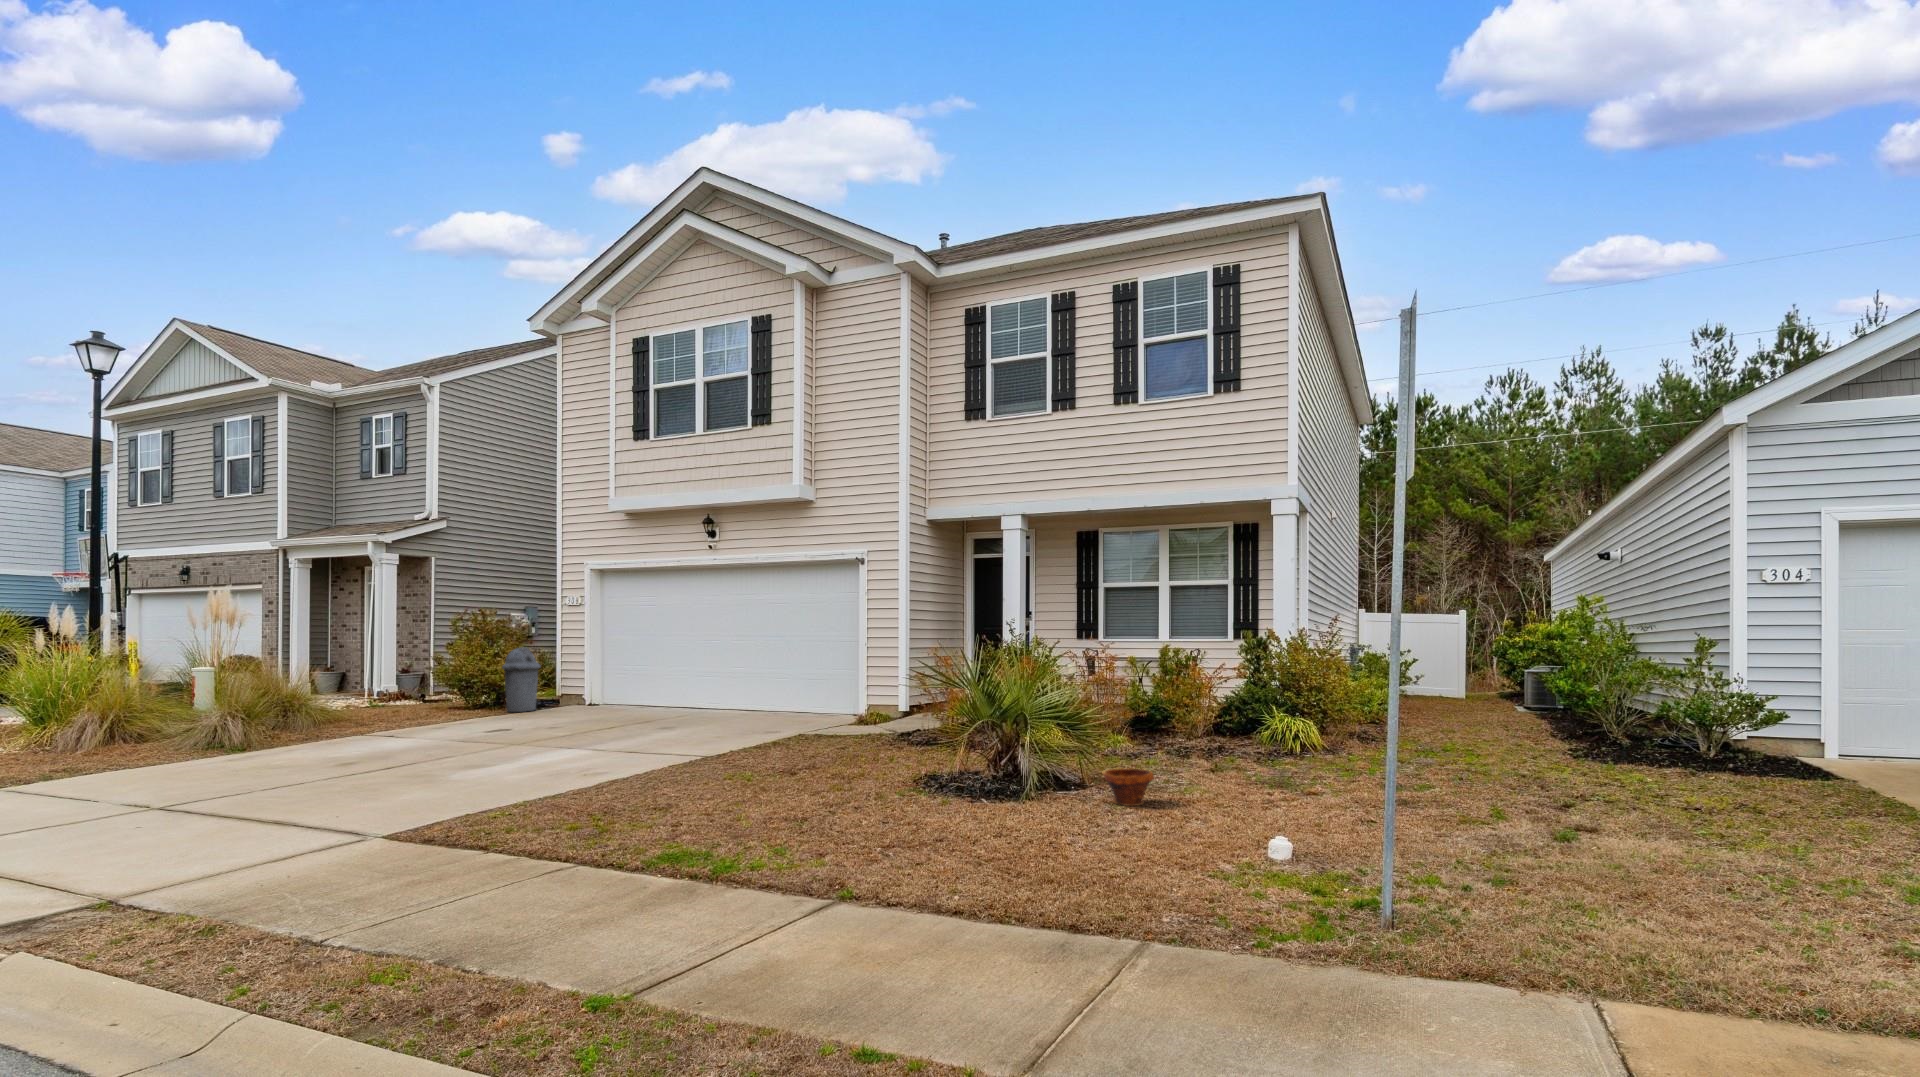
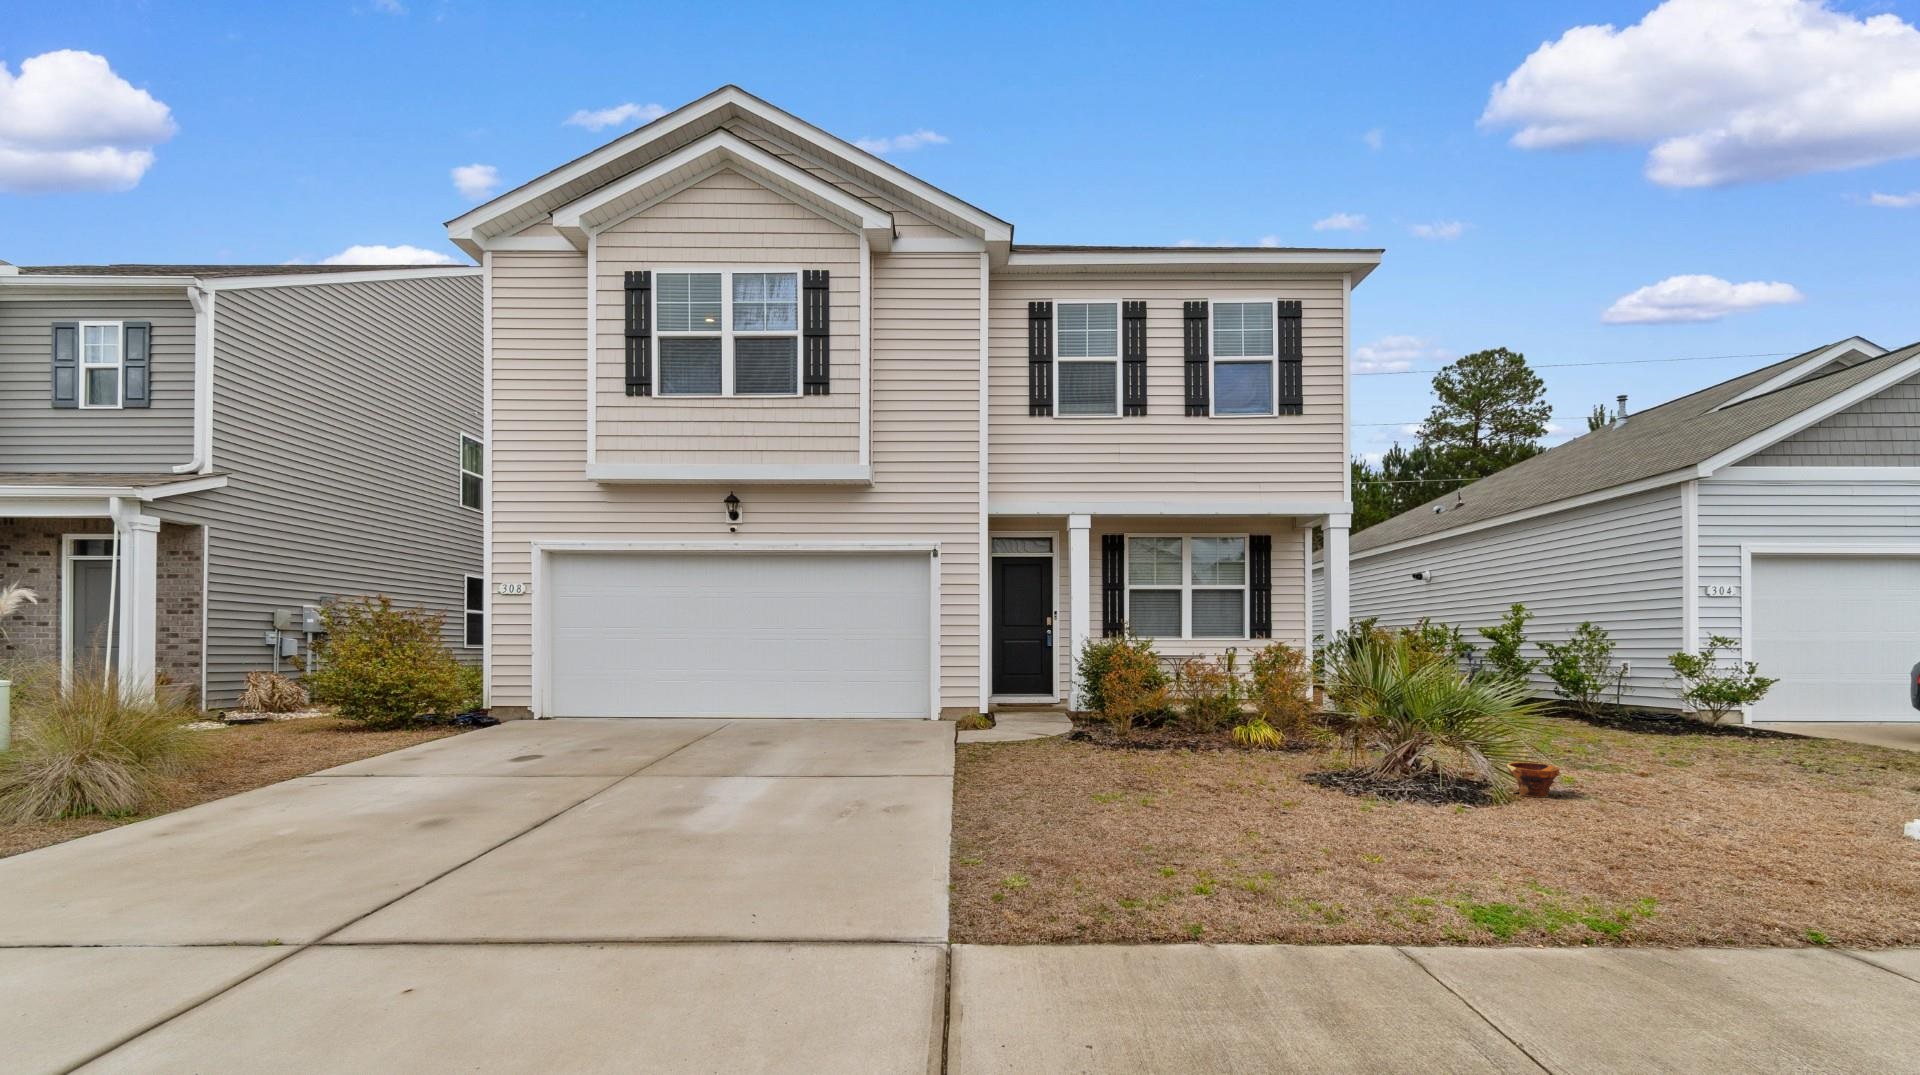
trash can: present [502,647,541,712] -> none [424,646,476,730]

